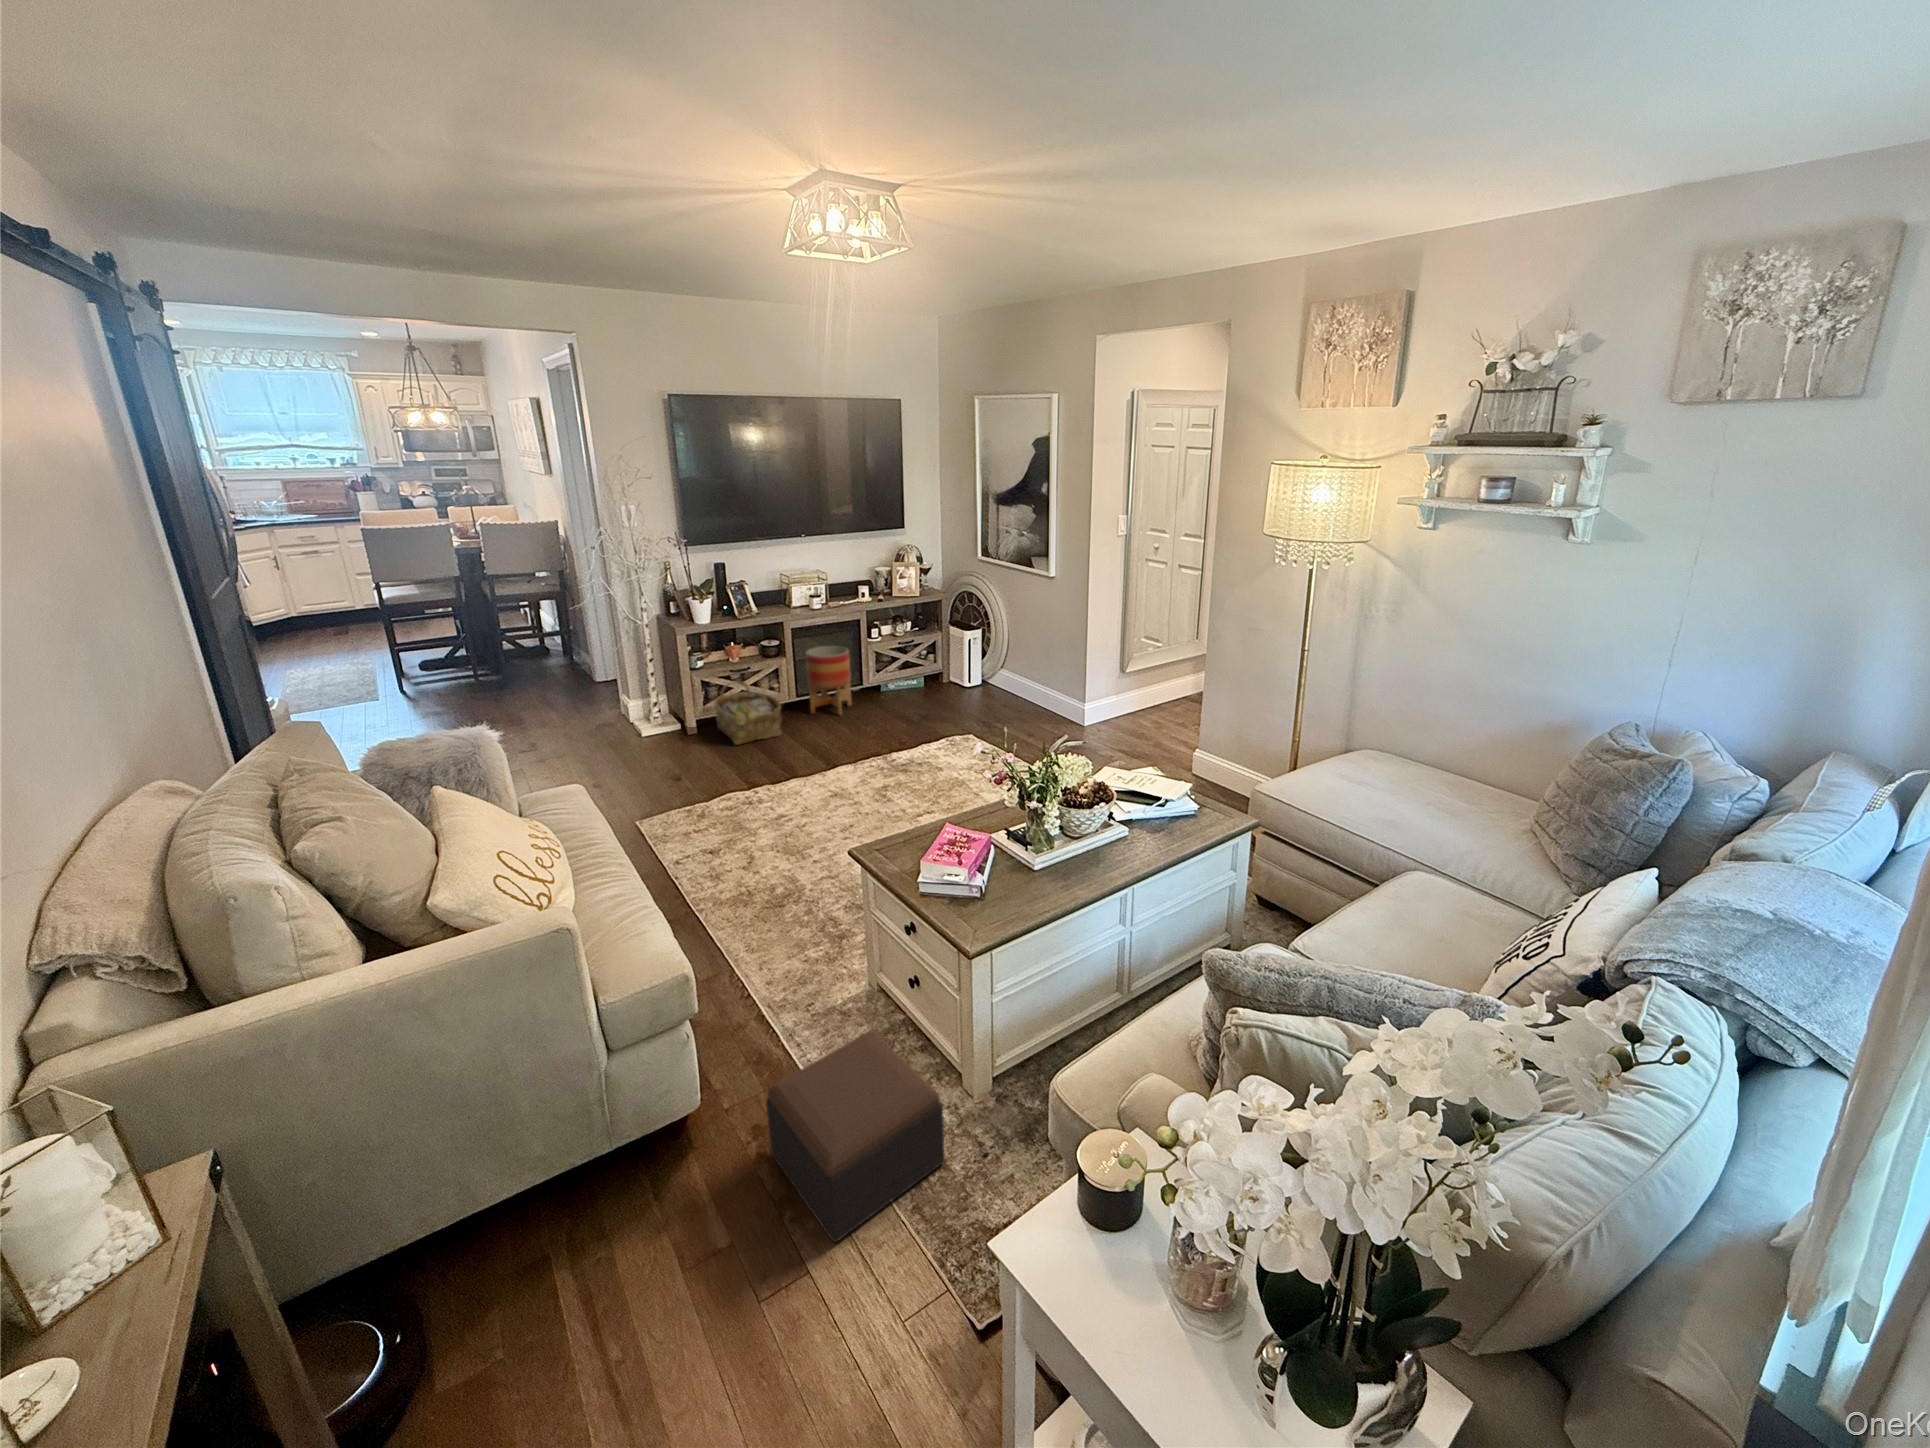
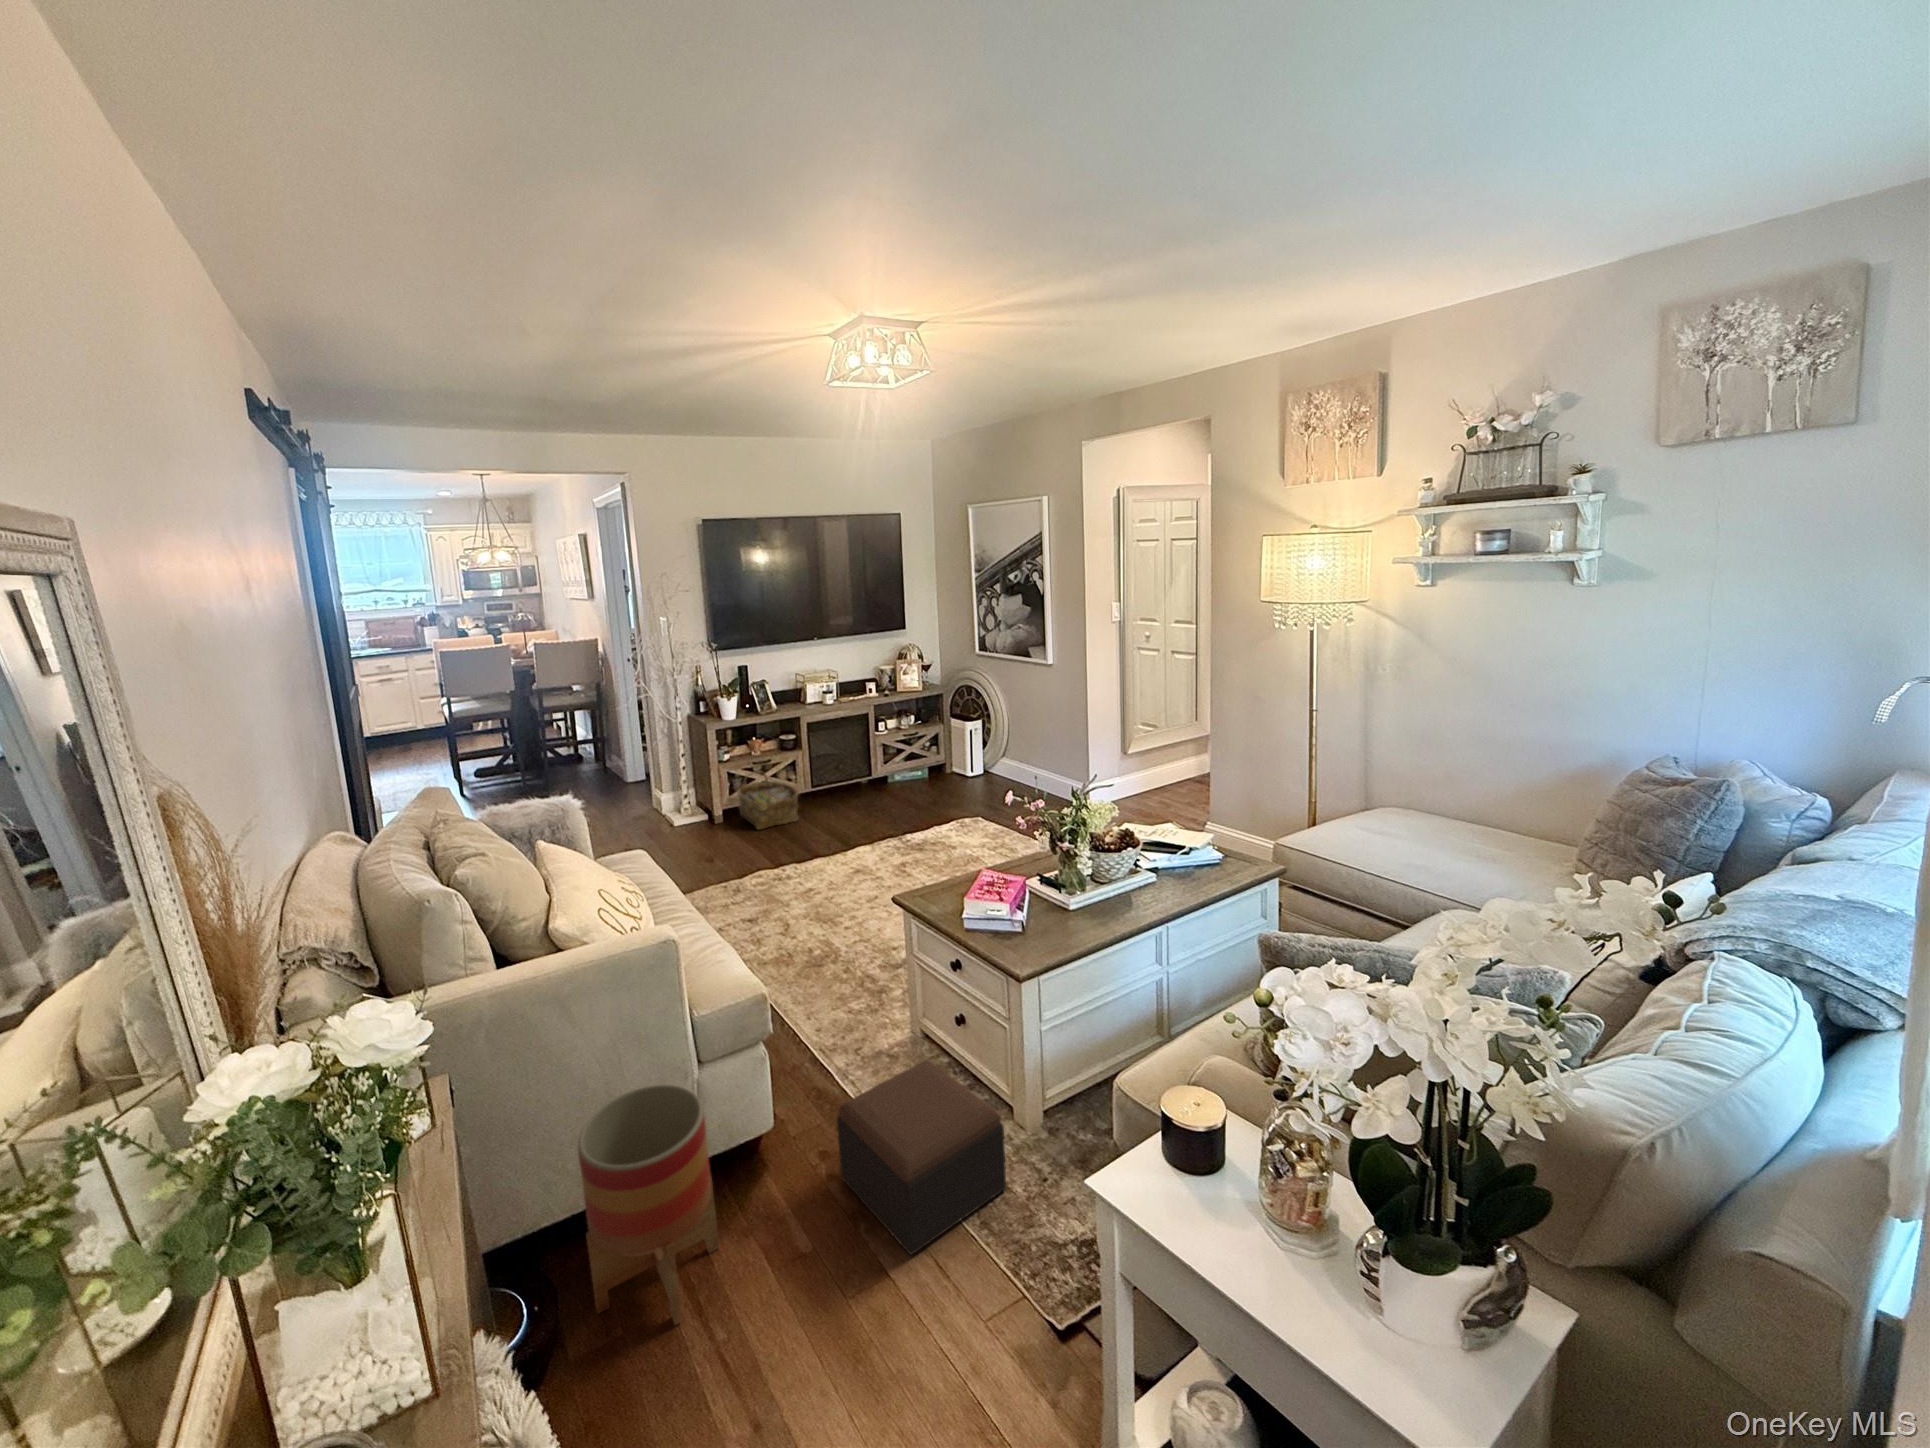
planter: present [806,646,852,715] -> present [578,1085,719,1325]

